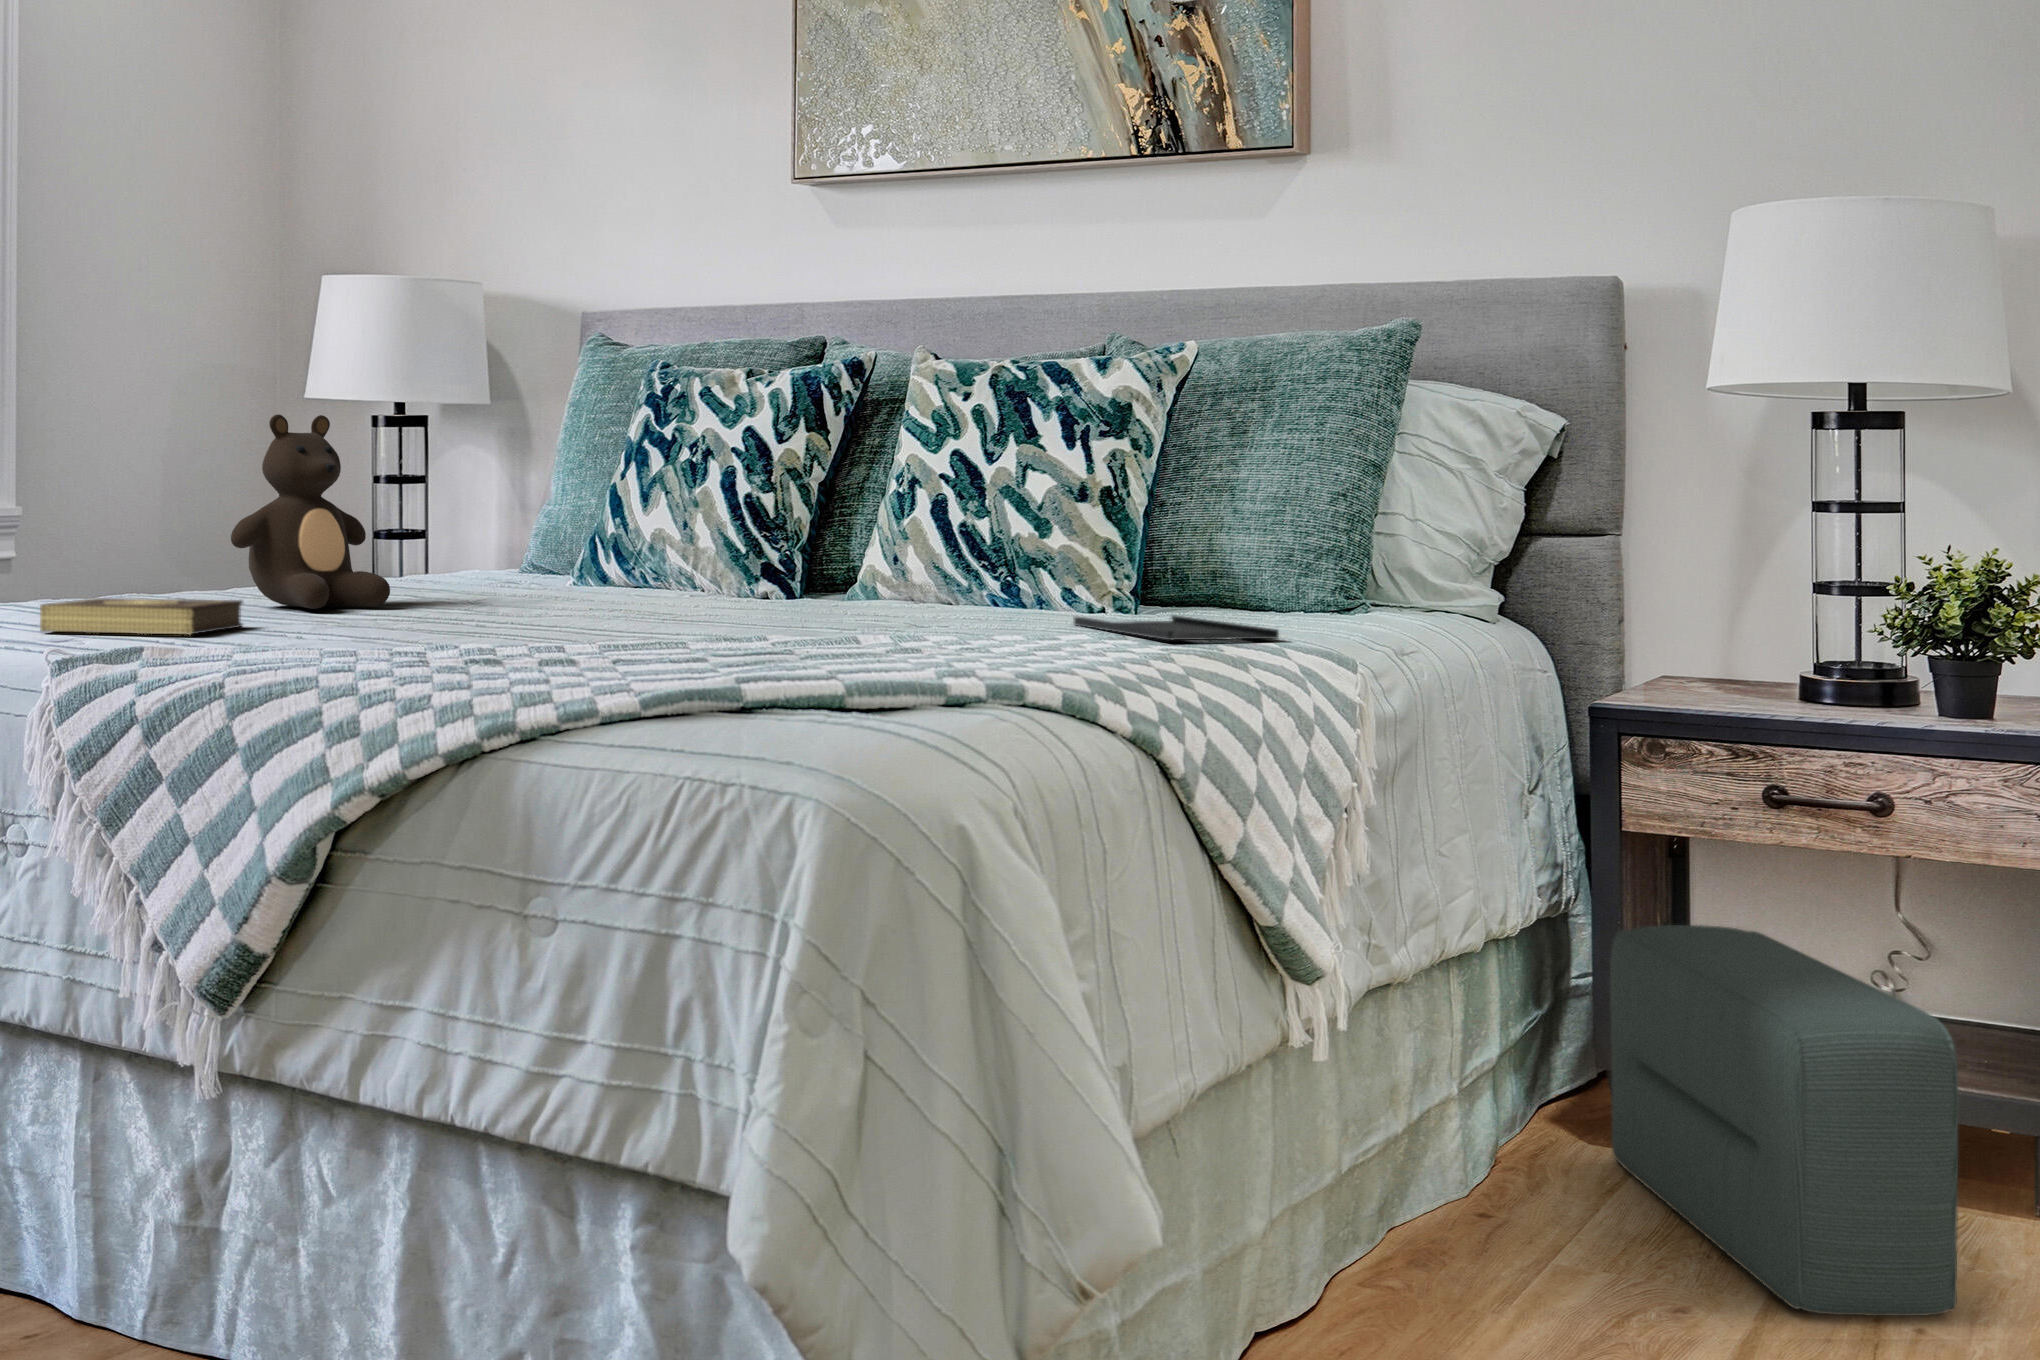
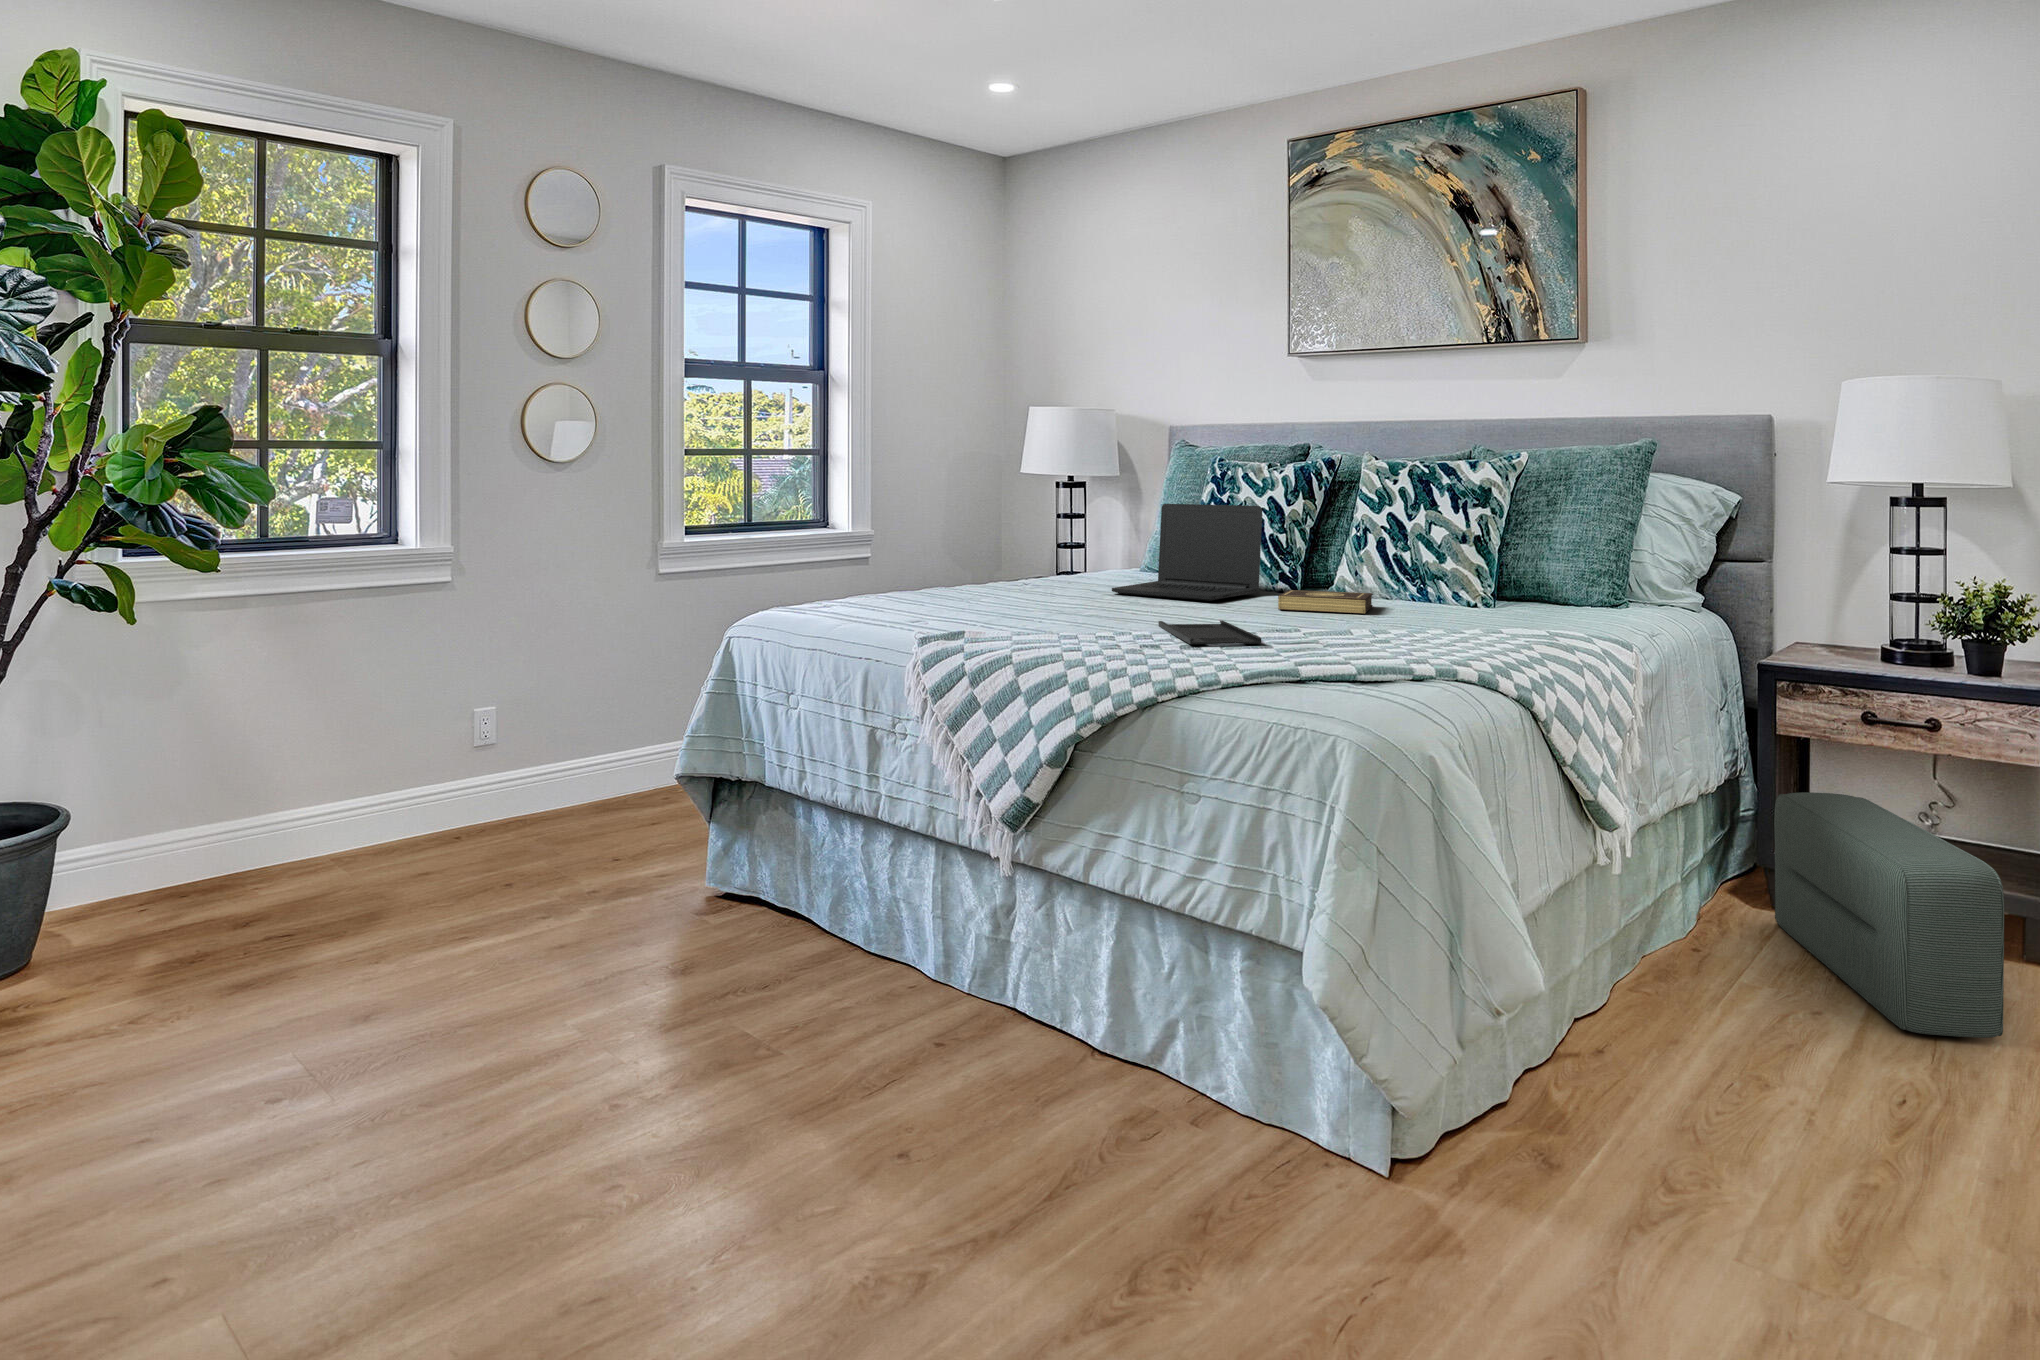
teddy bear: present [231,414,390,609] -> none [997,490,1080,594]
laptop: none [450,443,731,615] -> present [1112,504,1262,601]
book: present [40,598,243,634] -> present [1278,590,1373,613]
tray: present [1074,615,1279,640] -> present [1158,620,1261,644]

